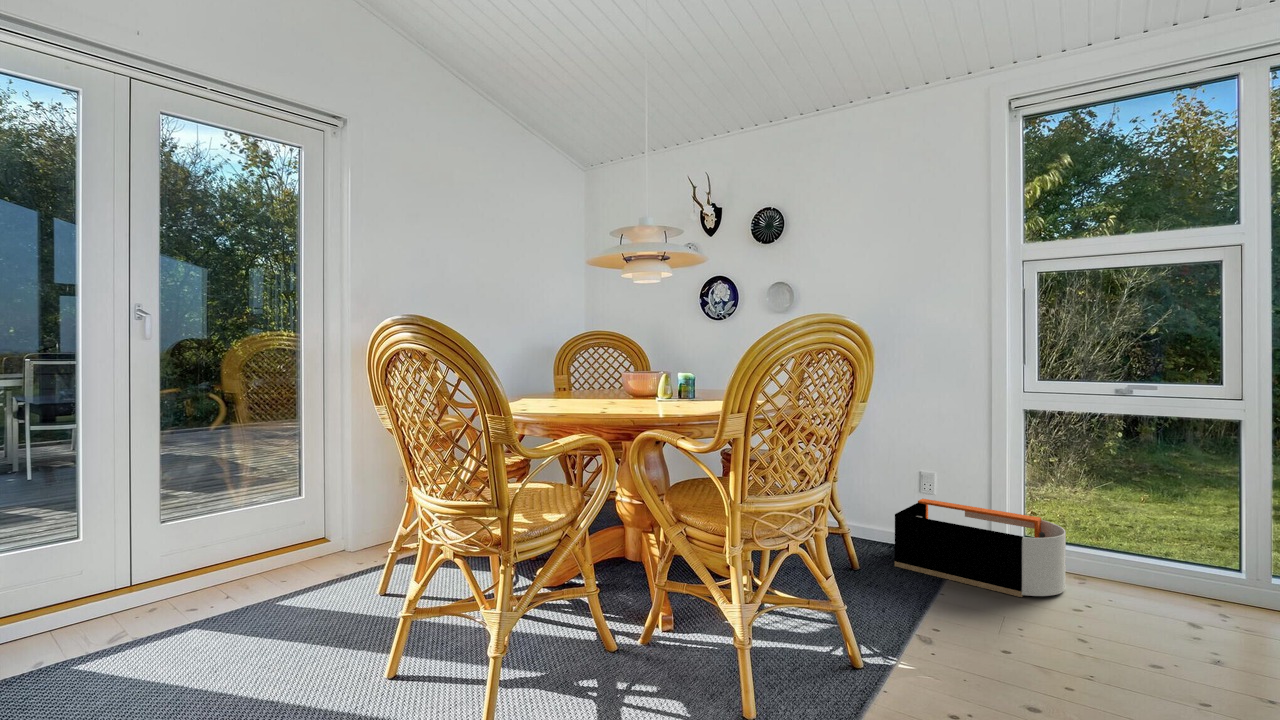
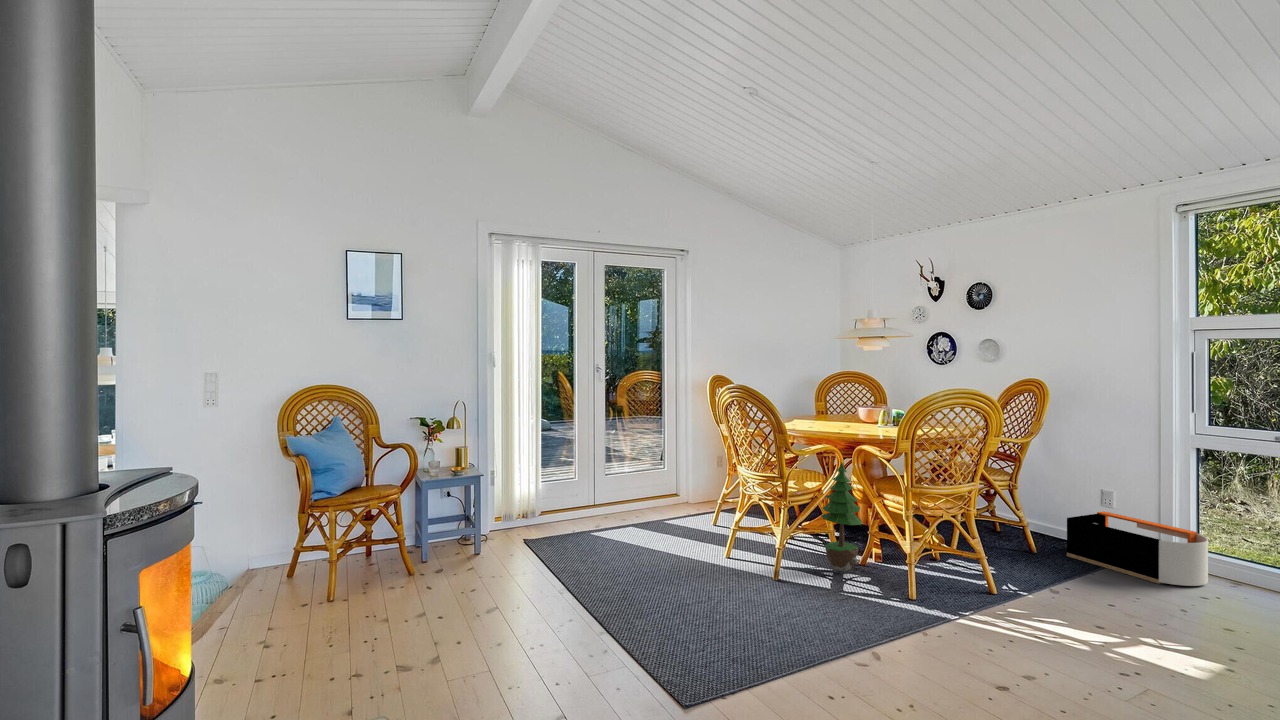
potted tree: none [574,463,649,672] -> present [821,462,862,573]

